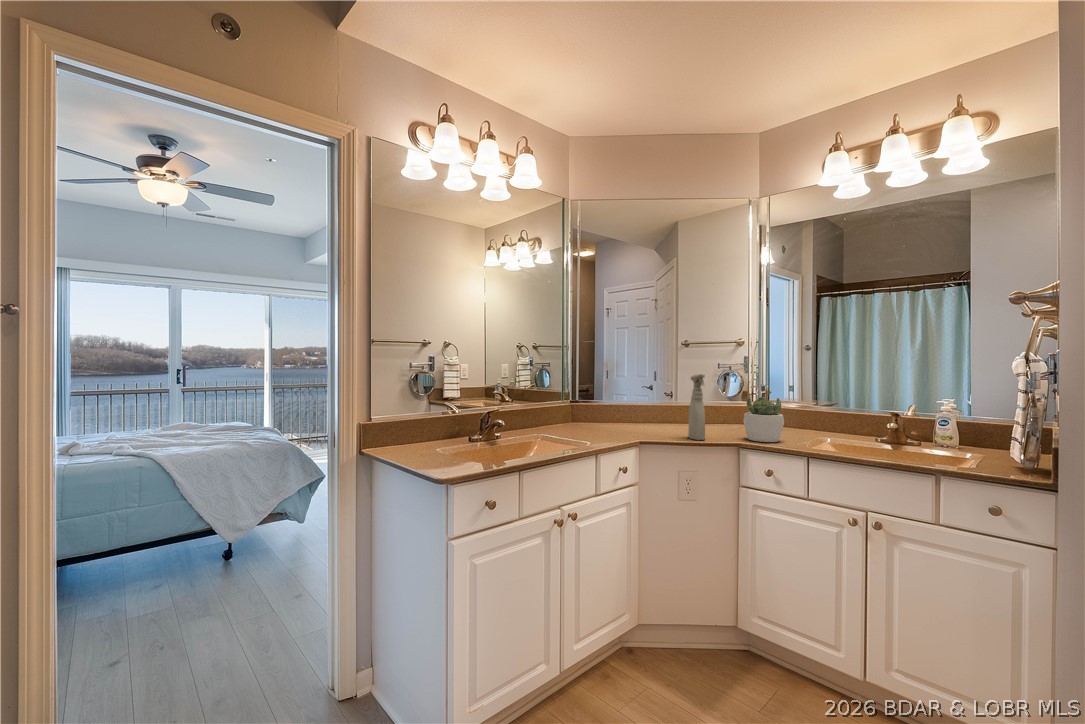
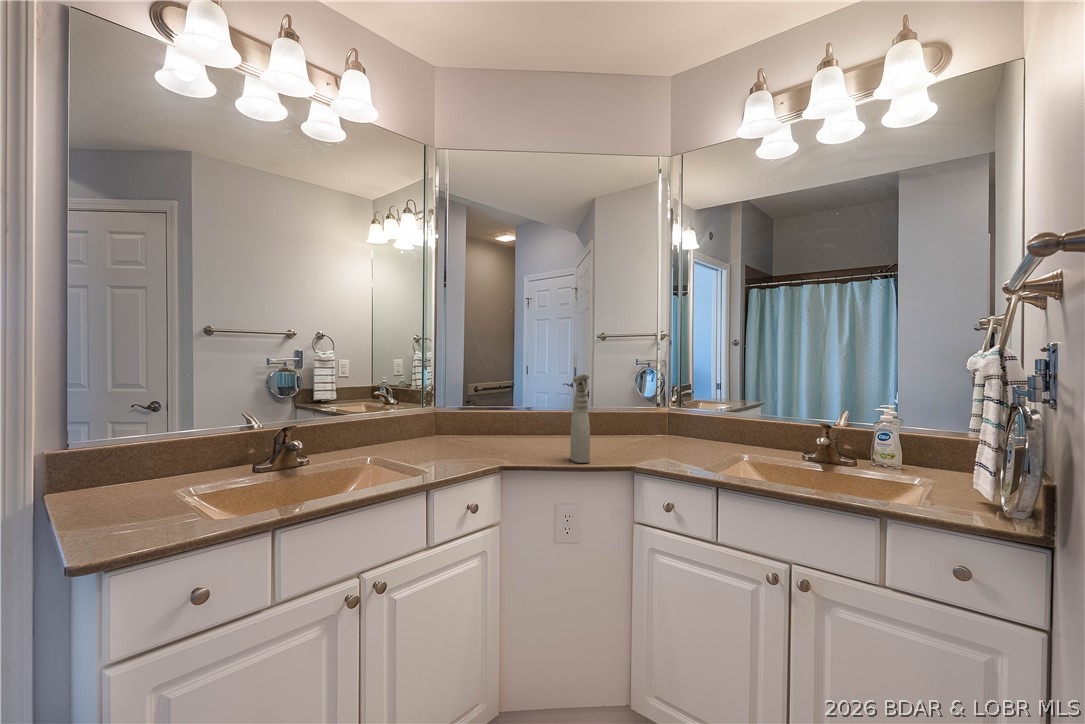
succulent plant: present [743,397,784,442] -> none [640,404,691,465]

